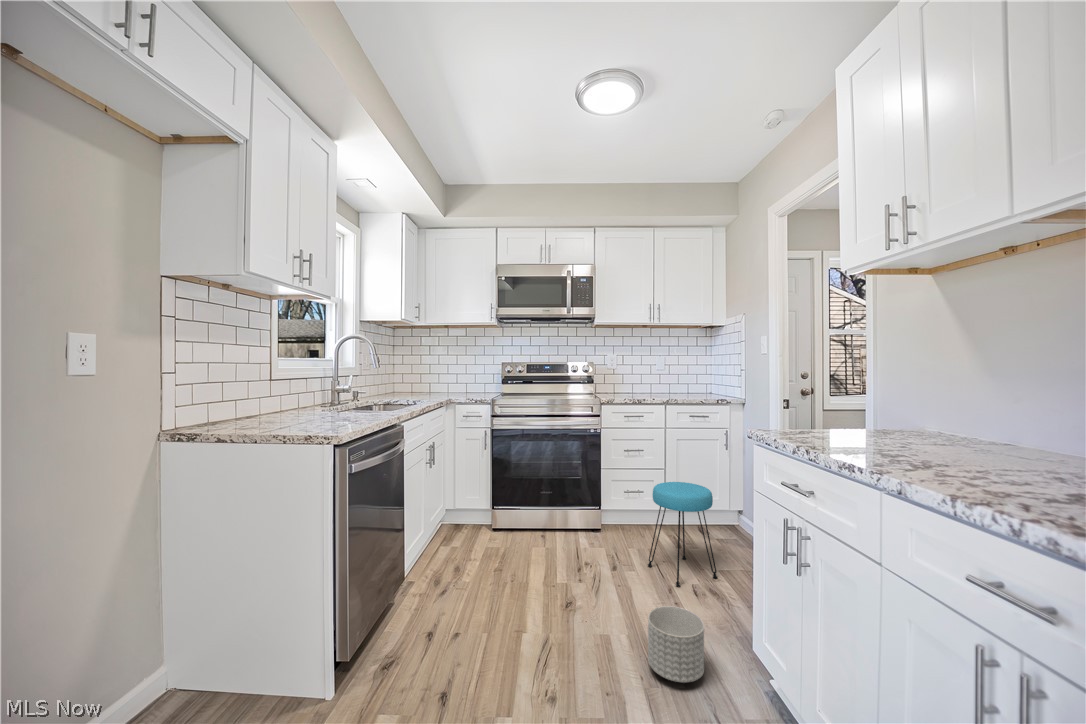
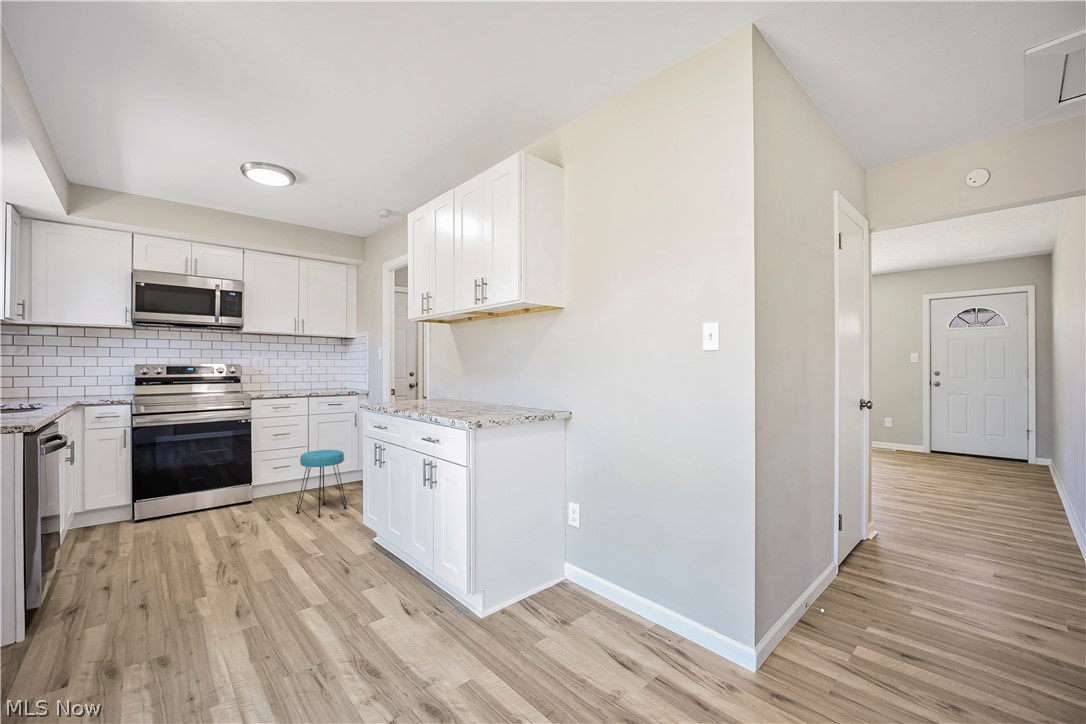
planter: present [648,606,704,683] -> none [300,514,335,551]

